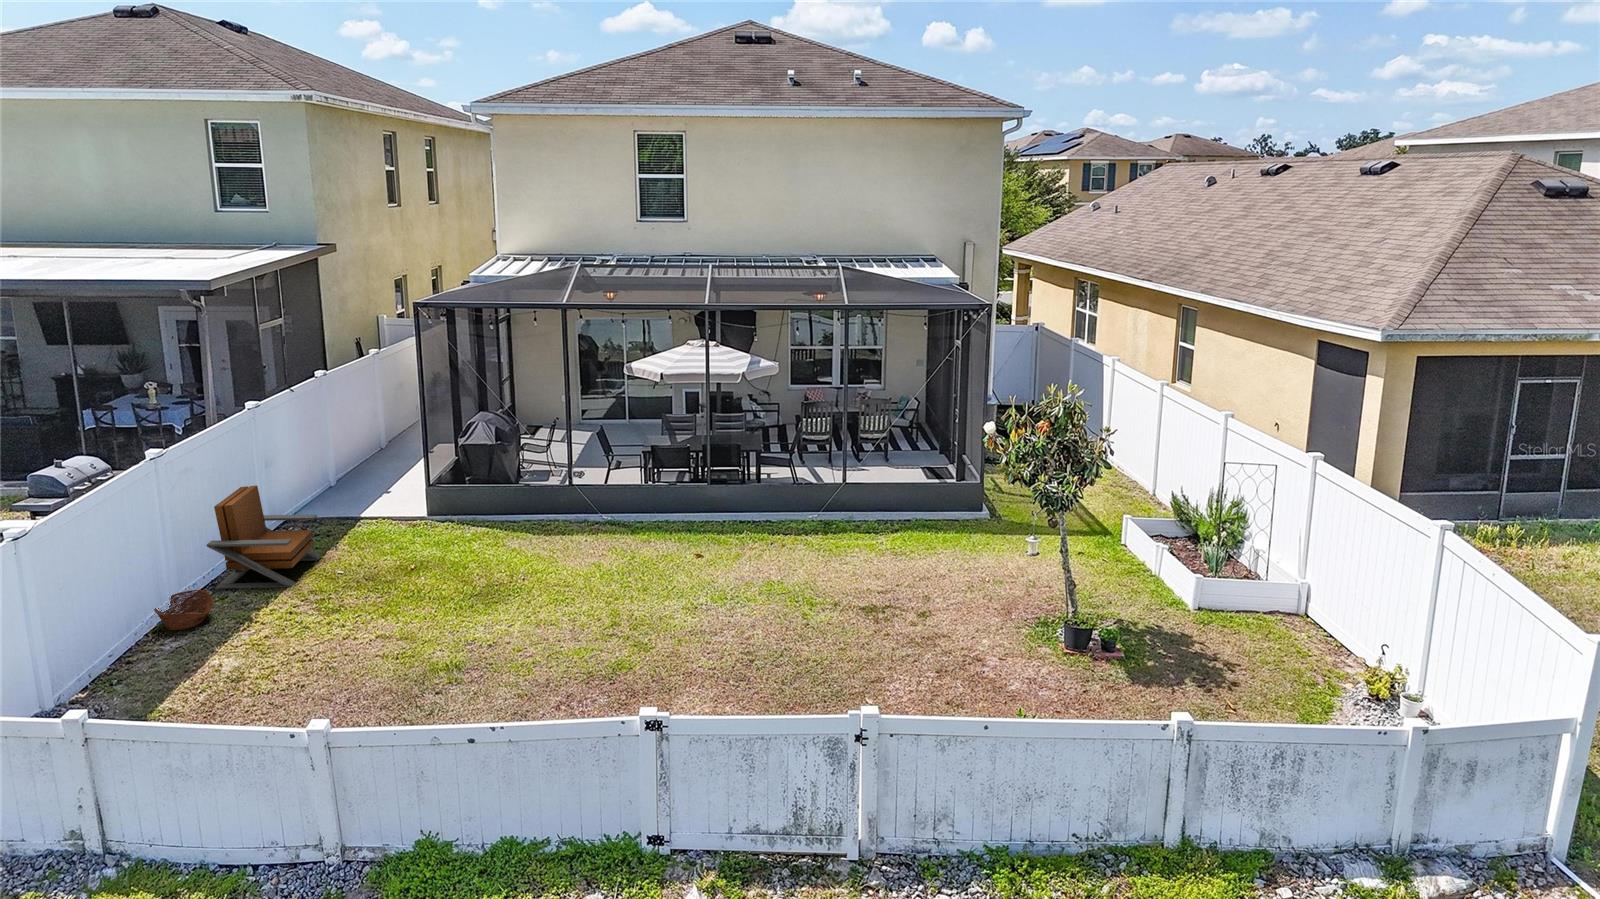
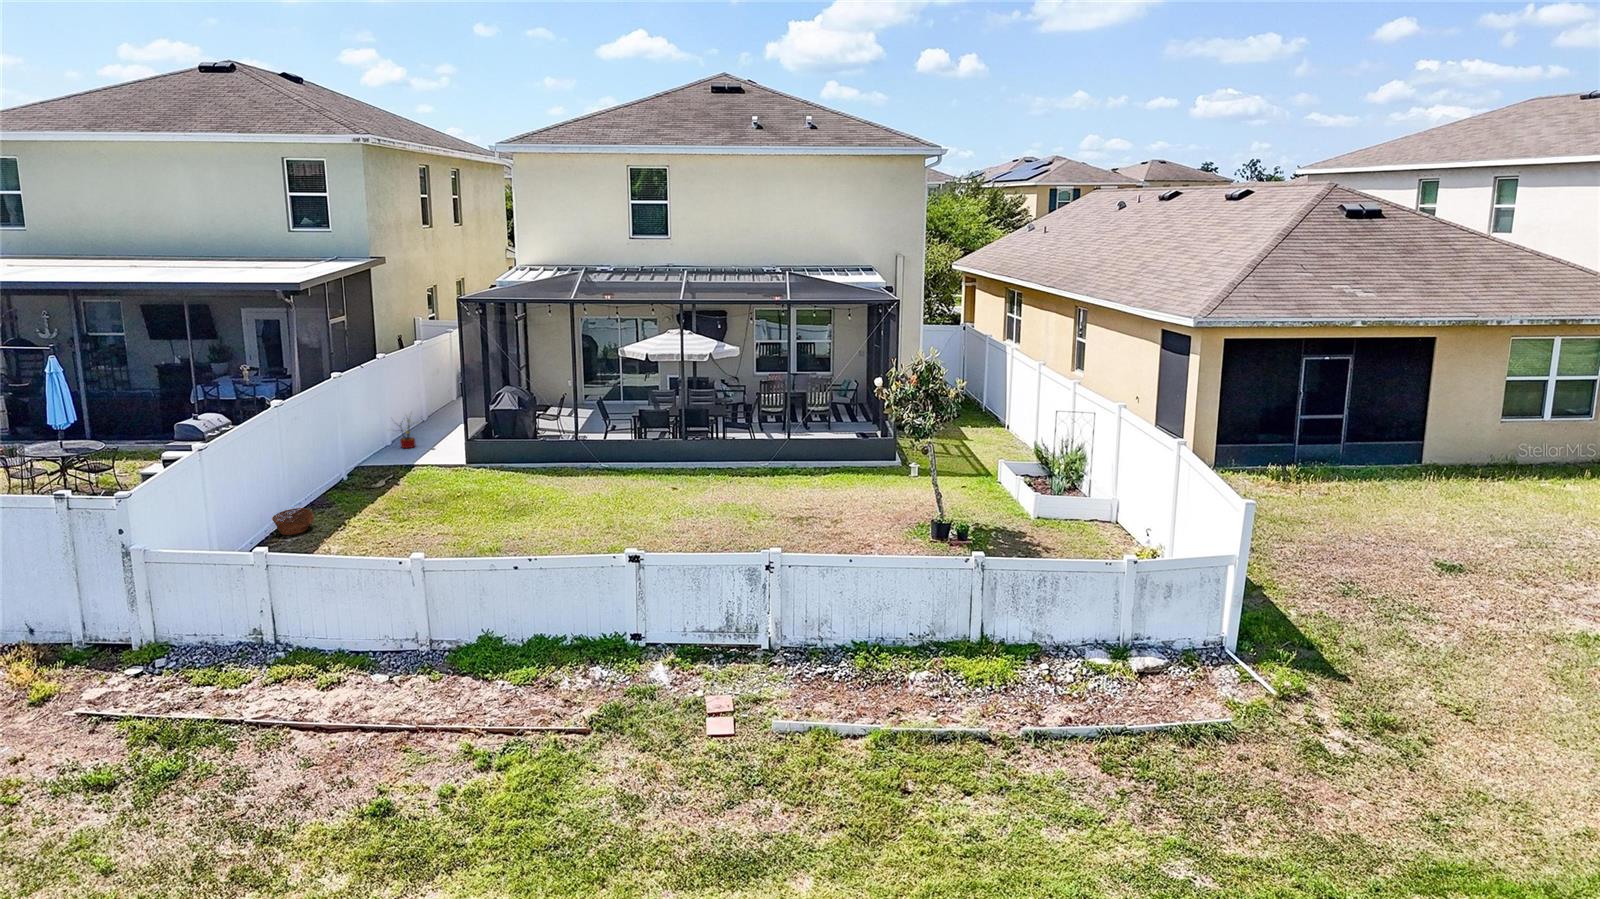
decorative plant: none [332,439,376,487] -> present [399,419,415,448]
lounge chair: present [207,486,321,589] -> none [305,436,387,512]

